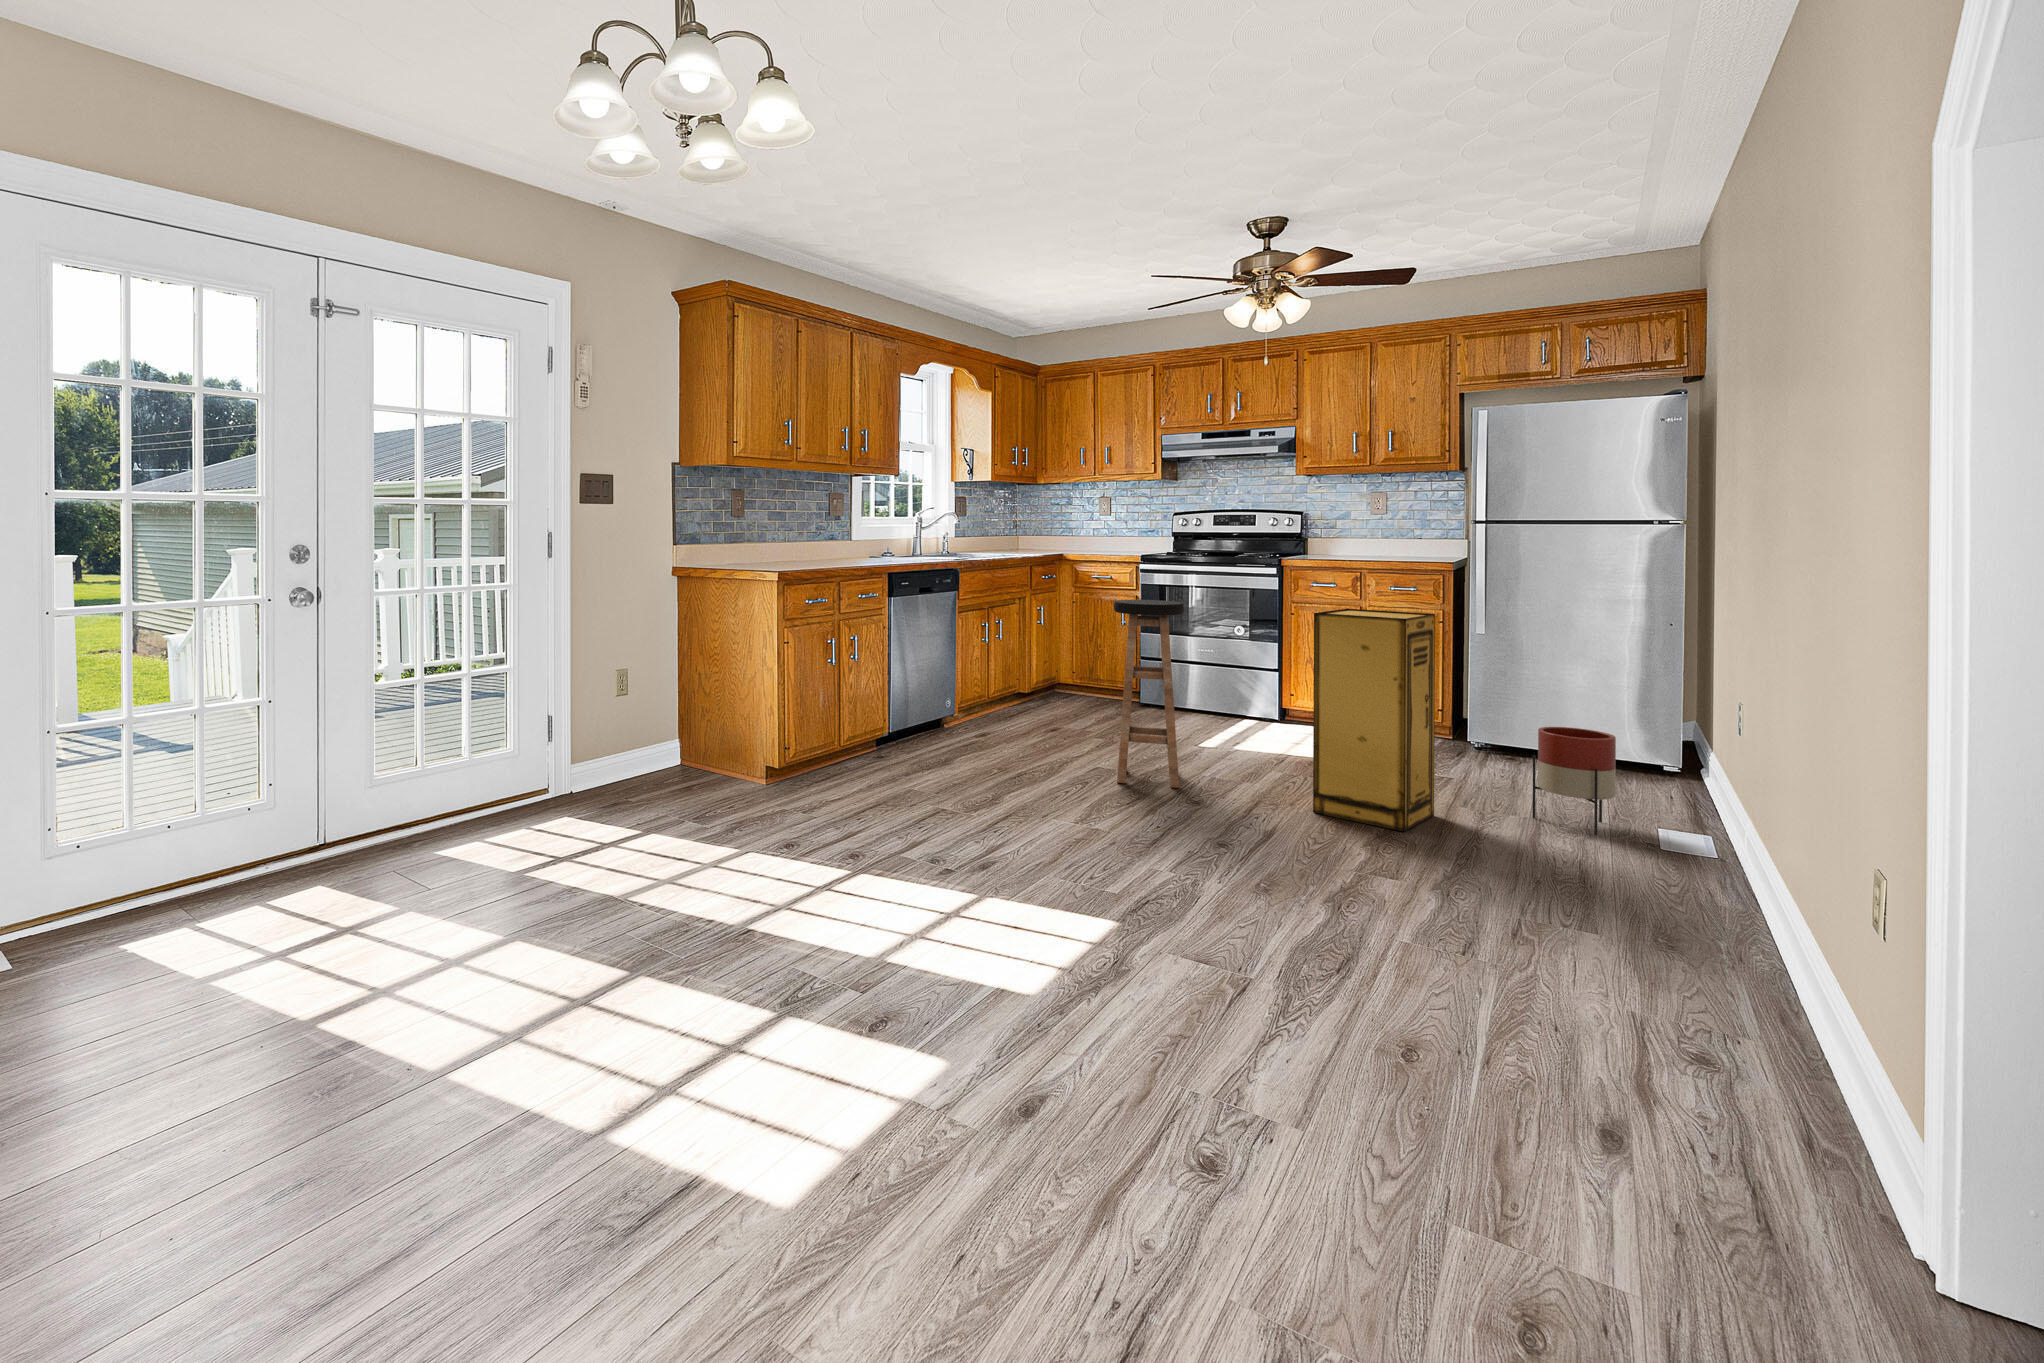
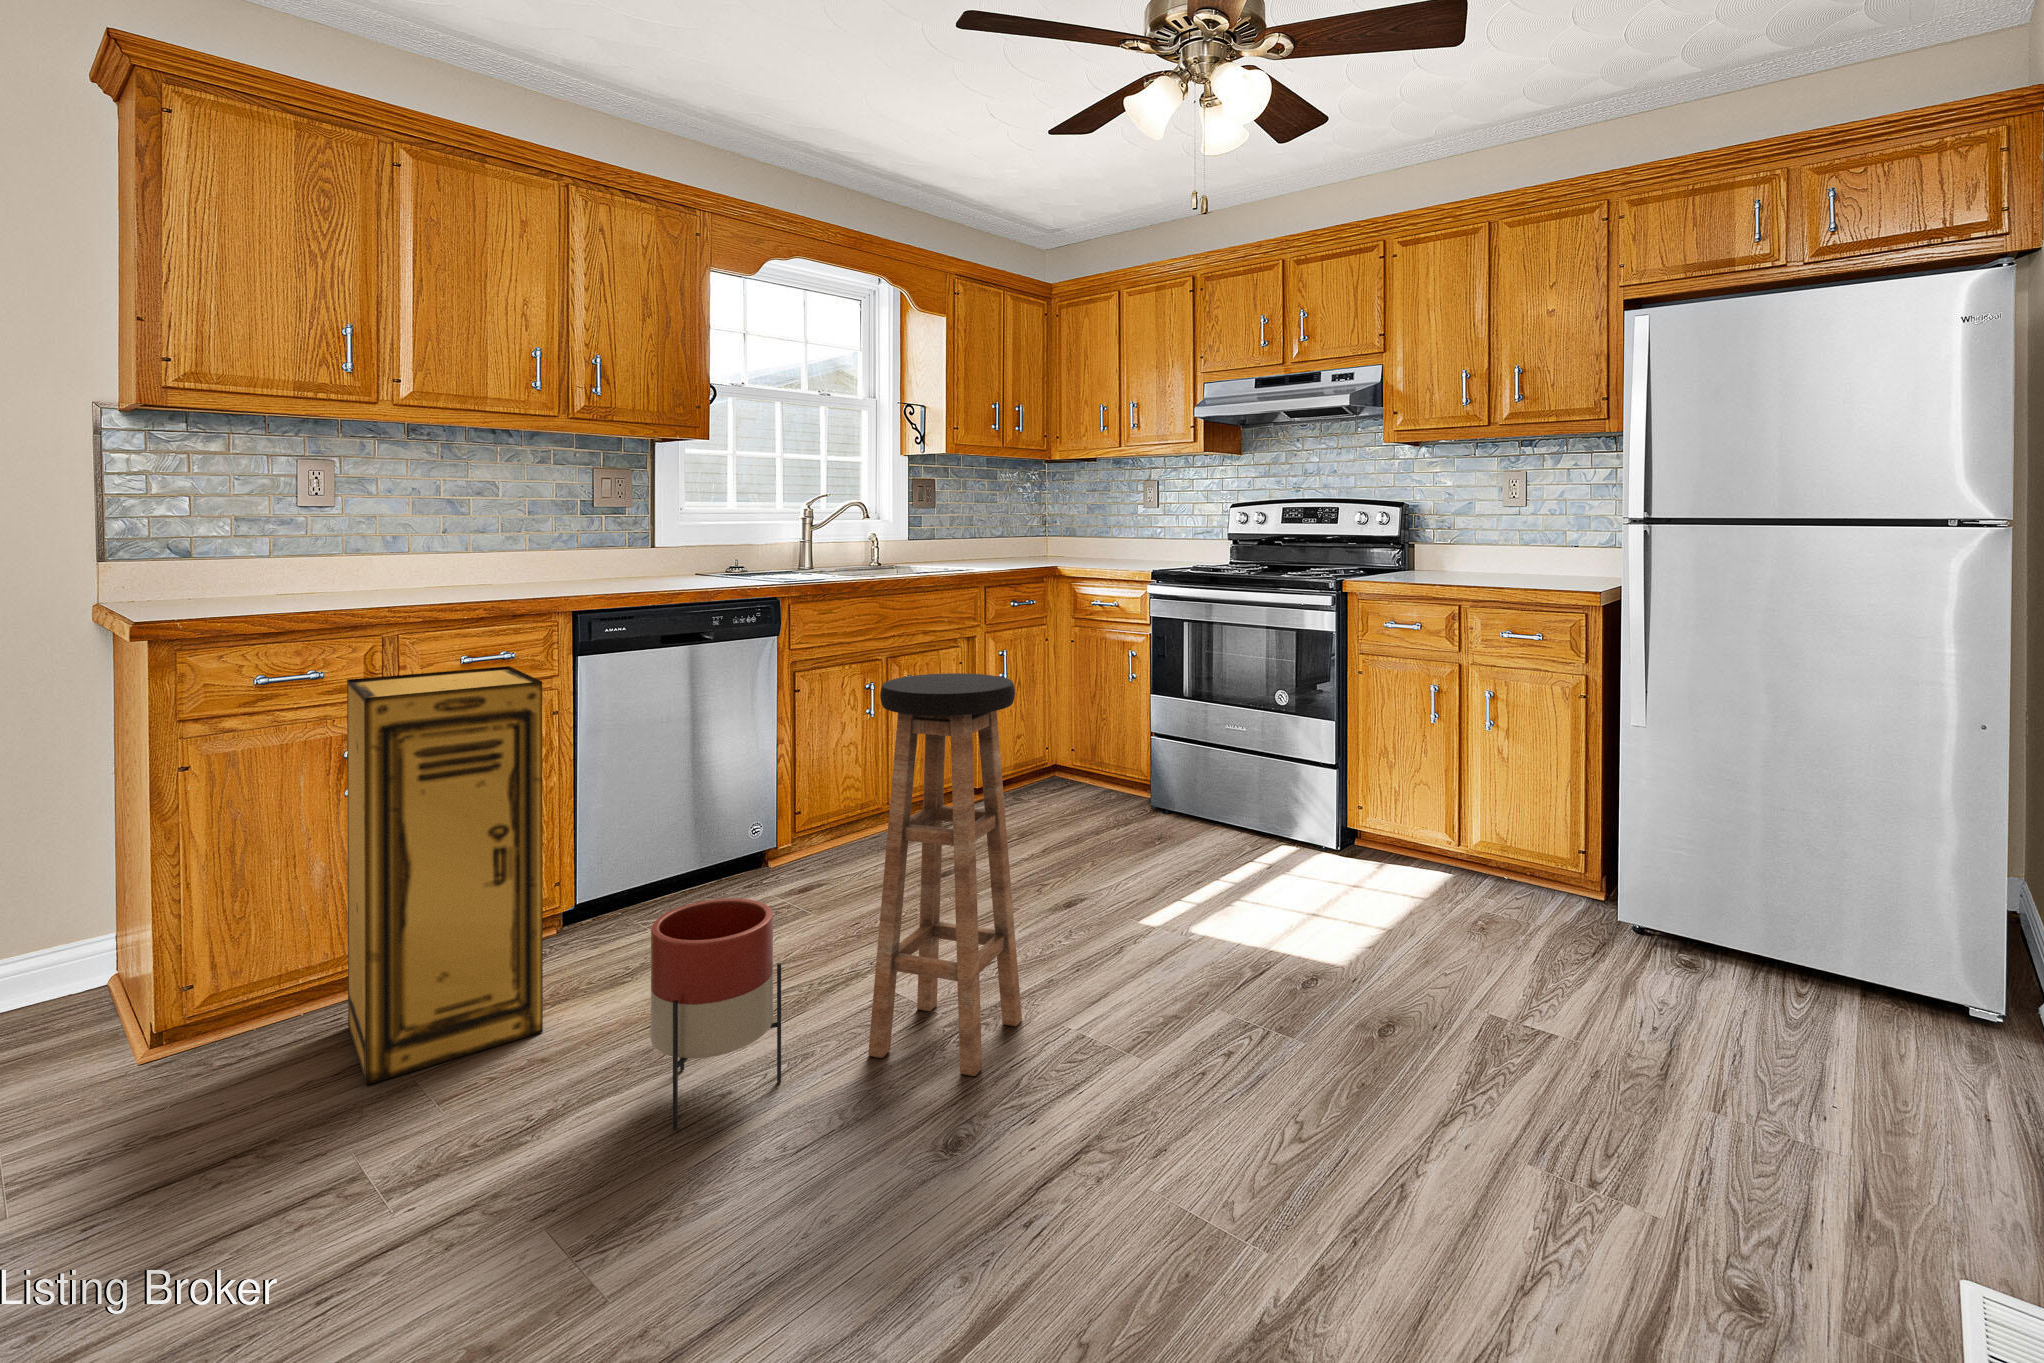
storage cabinet: present [1313,609,1435,832] -> present [347,666,543,1085]
planter: present [1533,727,1616,835] -> present [650,898,781,1130]

